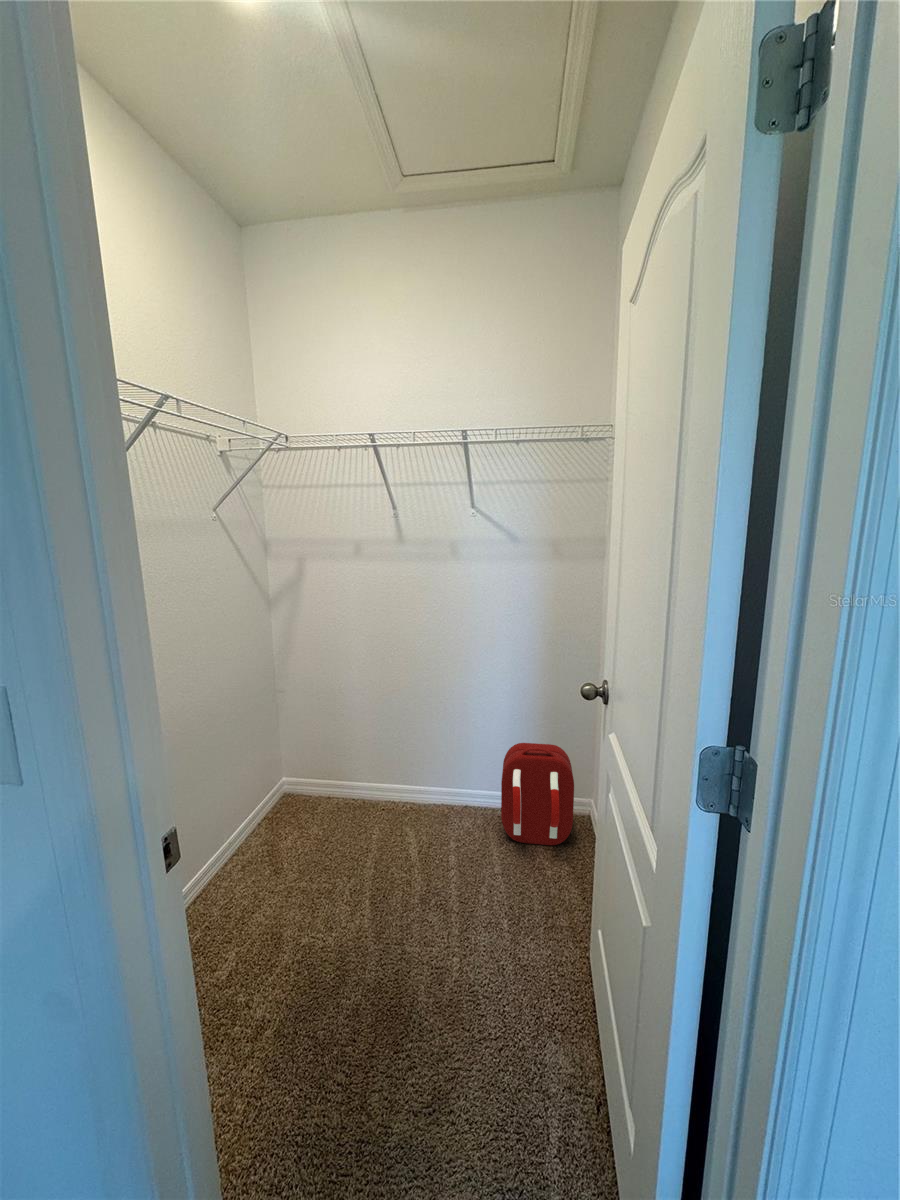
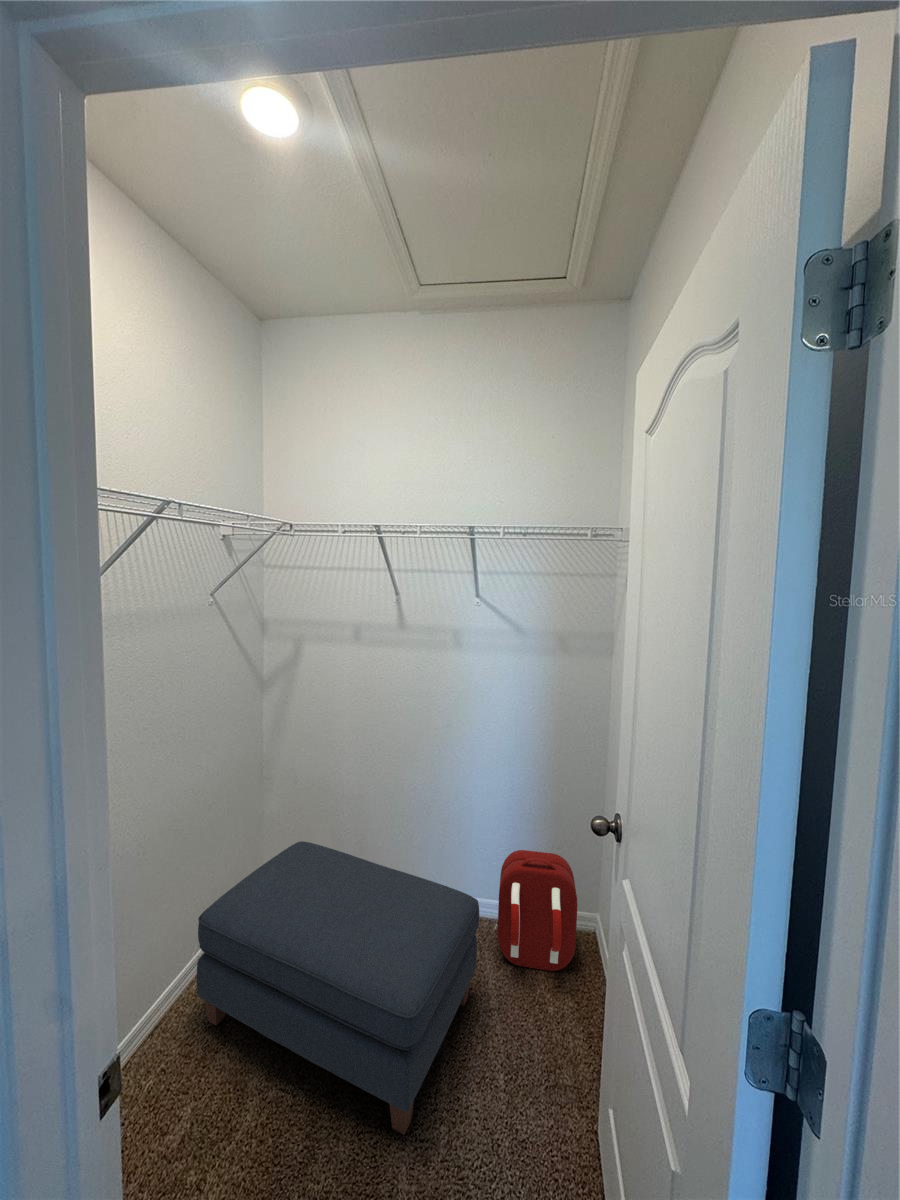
ottoman: none [226,743,483,965] -> present [197,841,479,1135]

